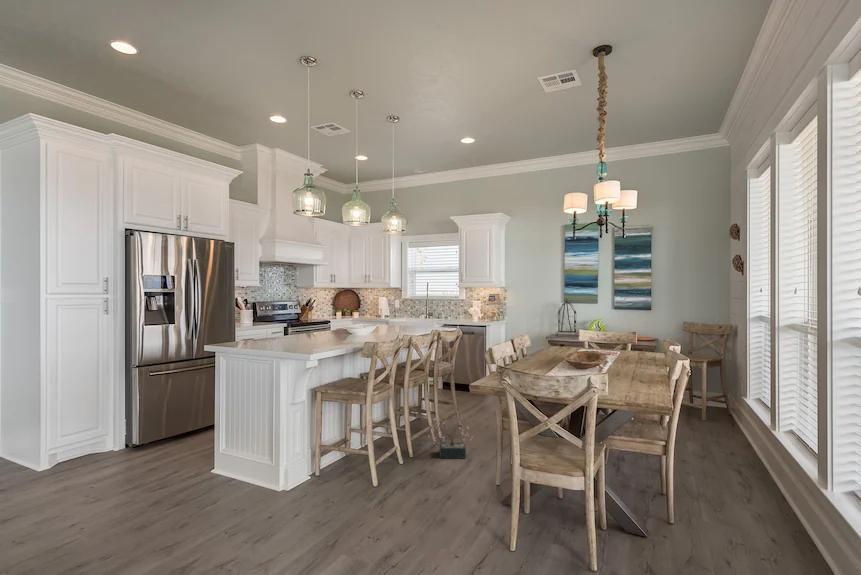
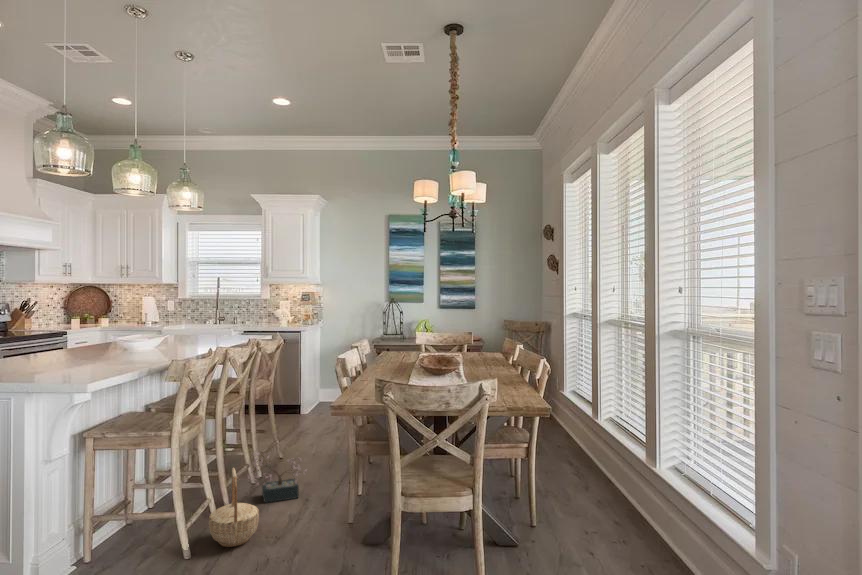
basket: none [393,426,428,485] -> present [209,468,259,547]

